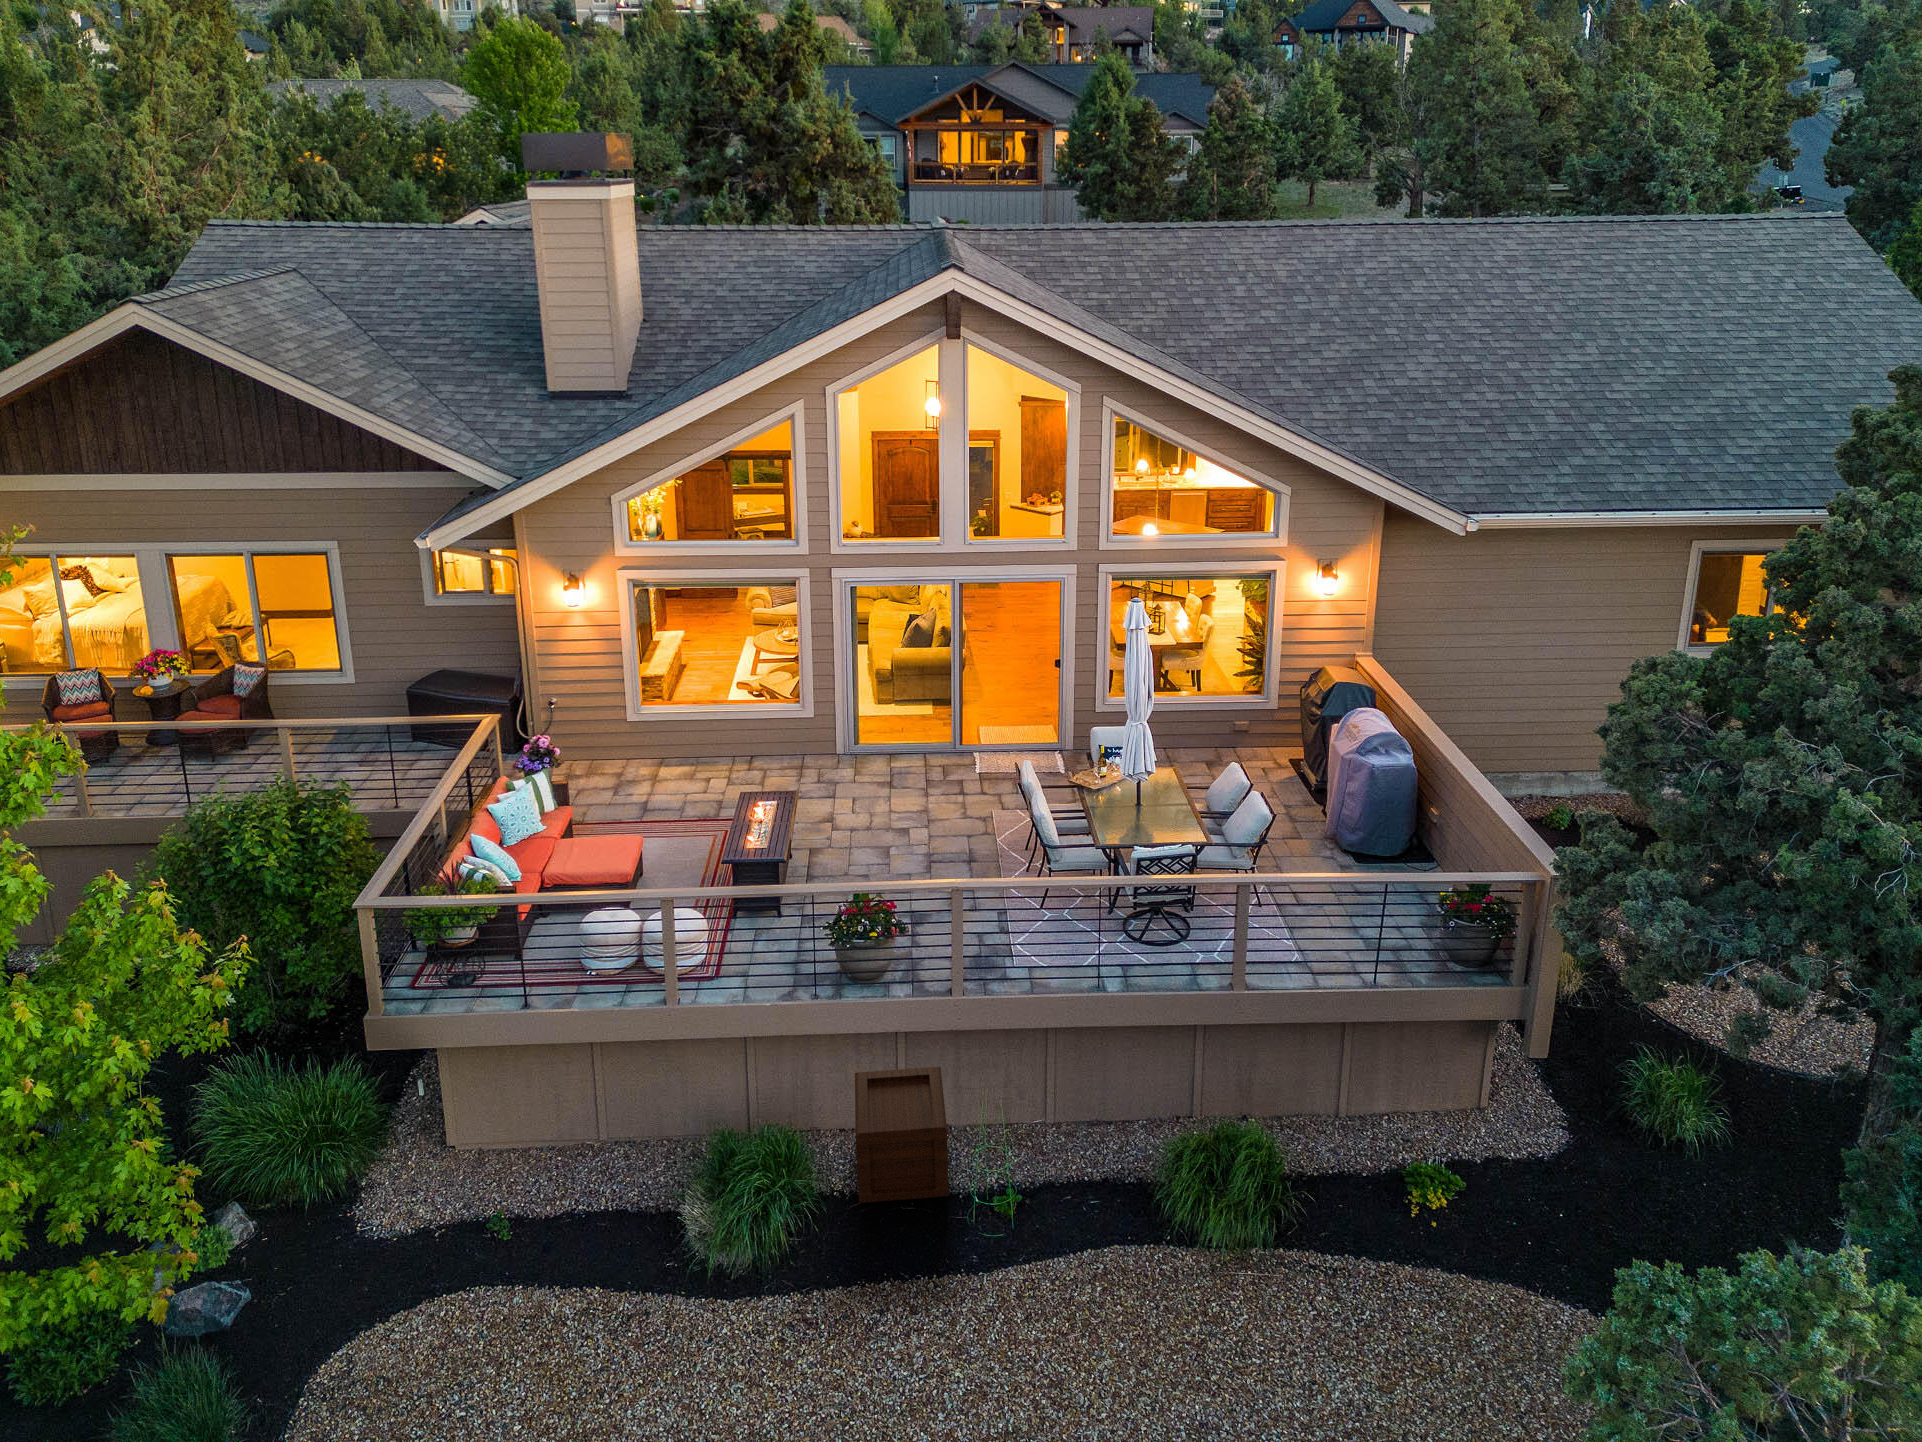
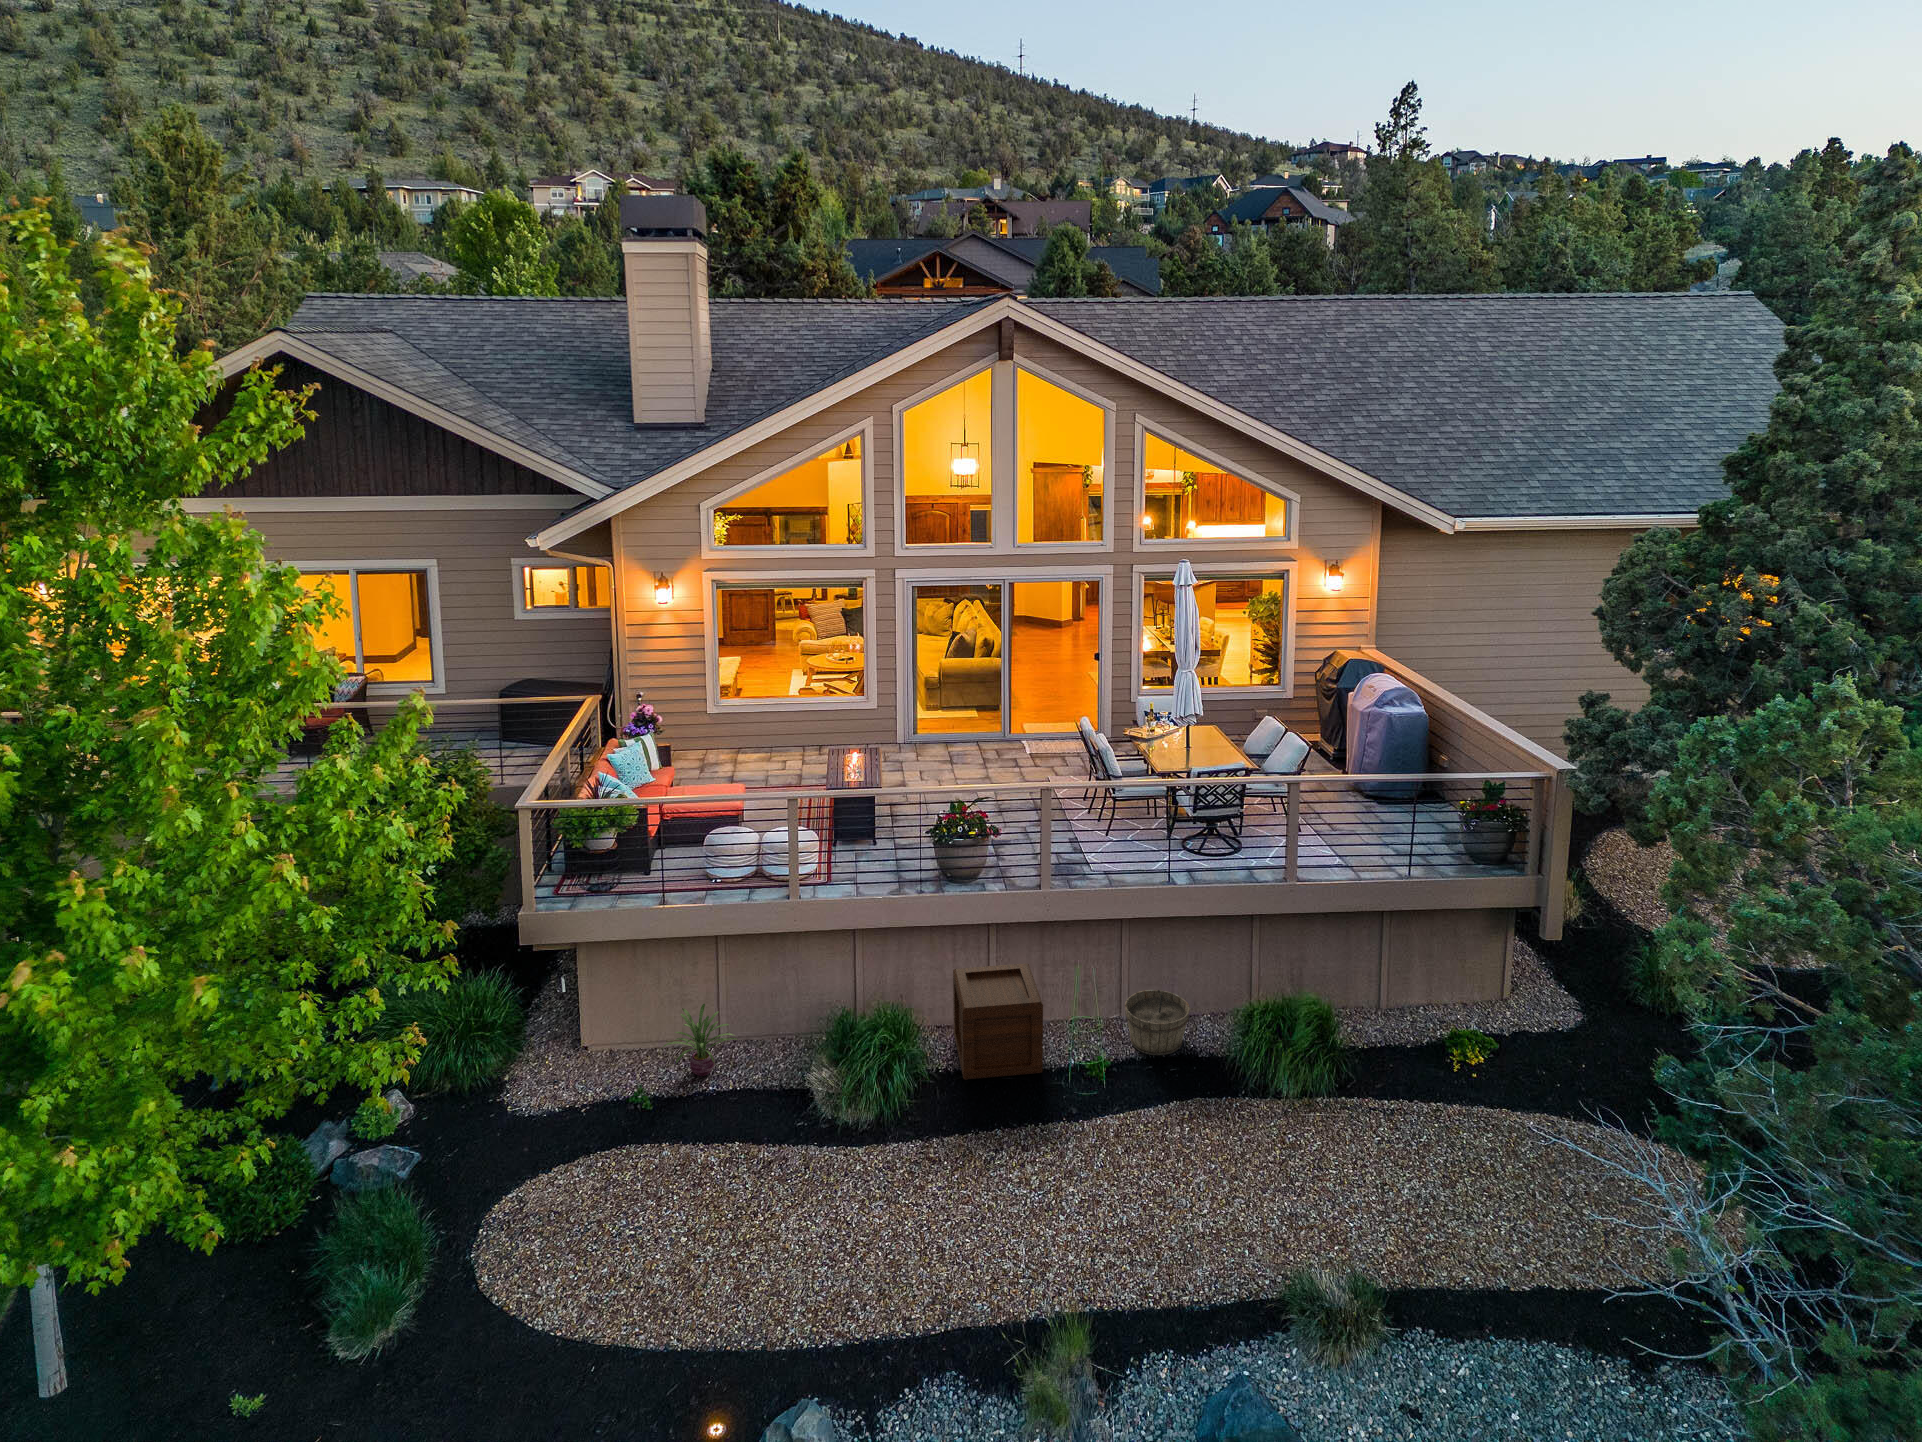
wooden bucket: none [1047,1095,1119,1175] -> present [1125,990,1190,1055]
decorative plant: none [529,1108,616,1185] -> present [663,1004,736,1076]

